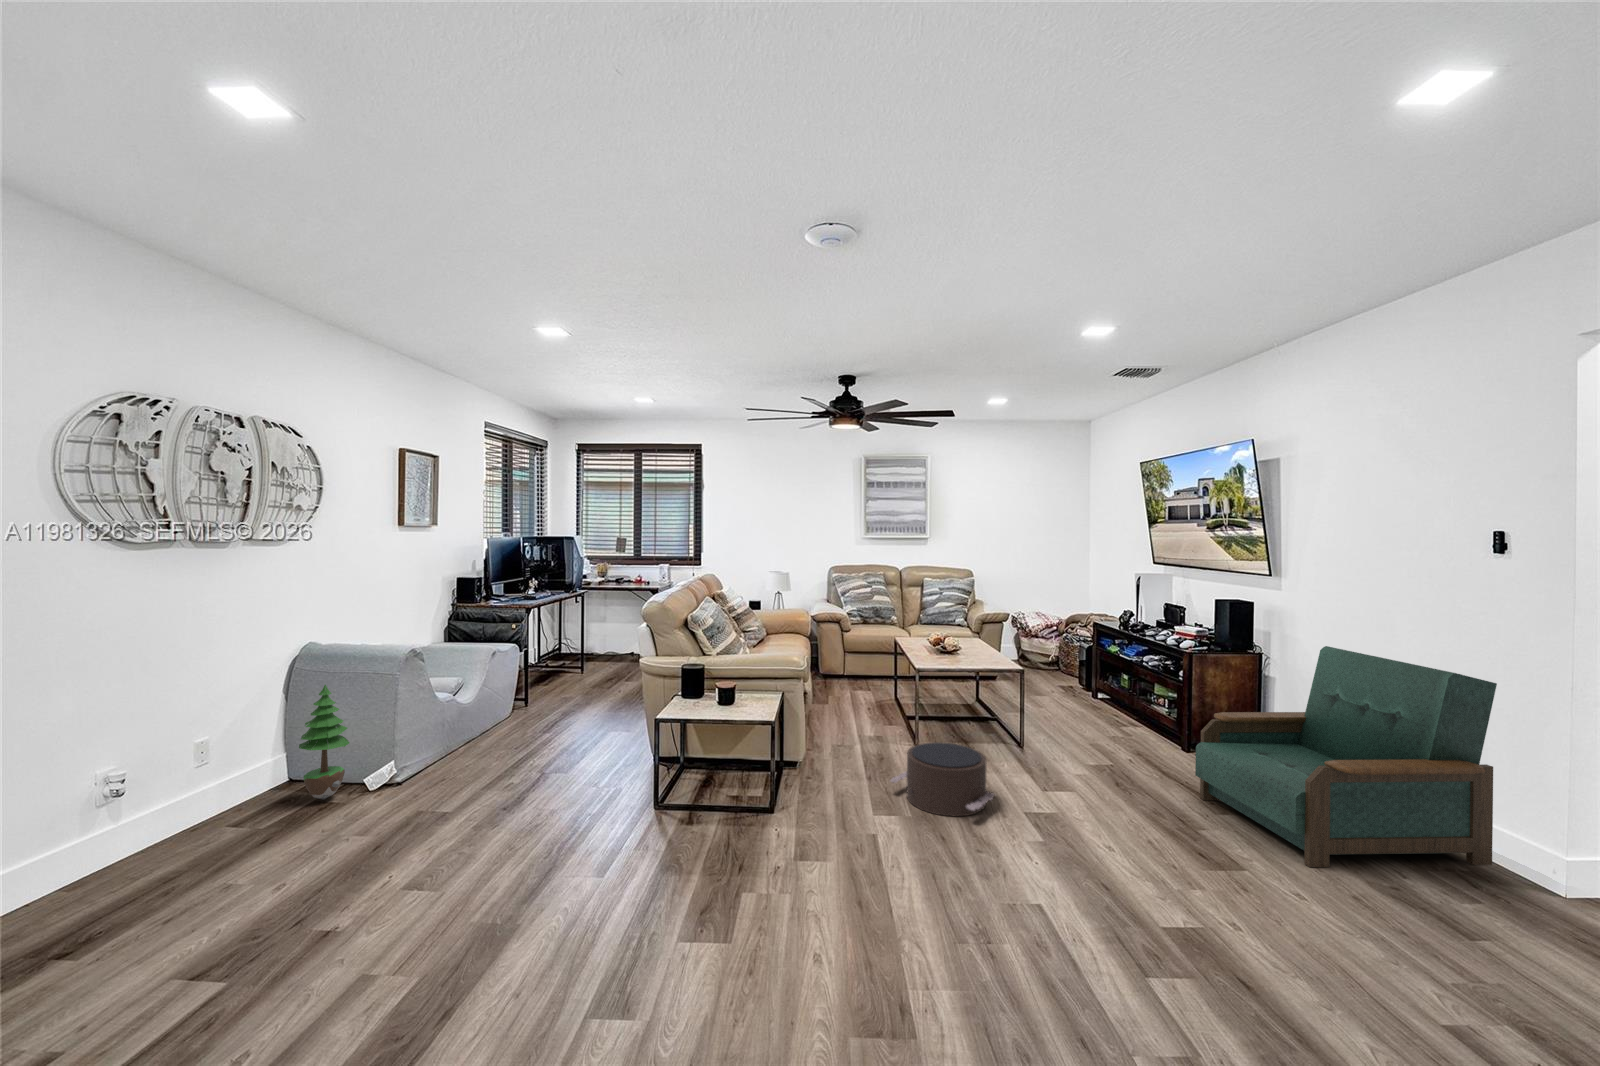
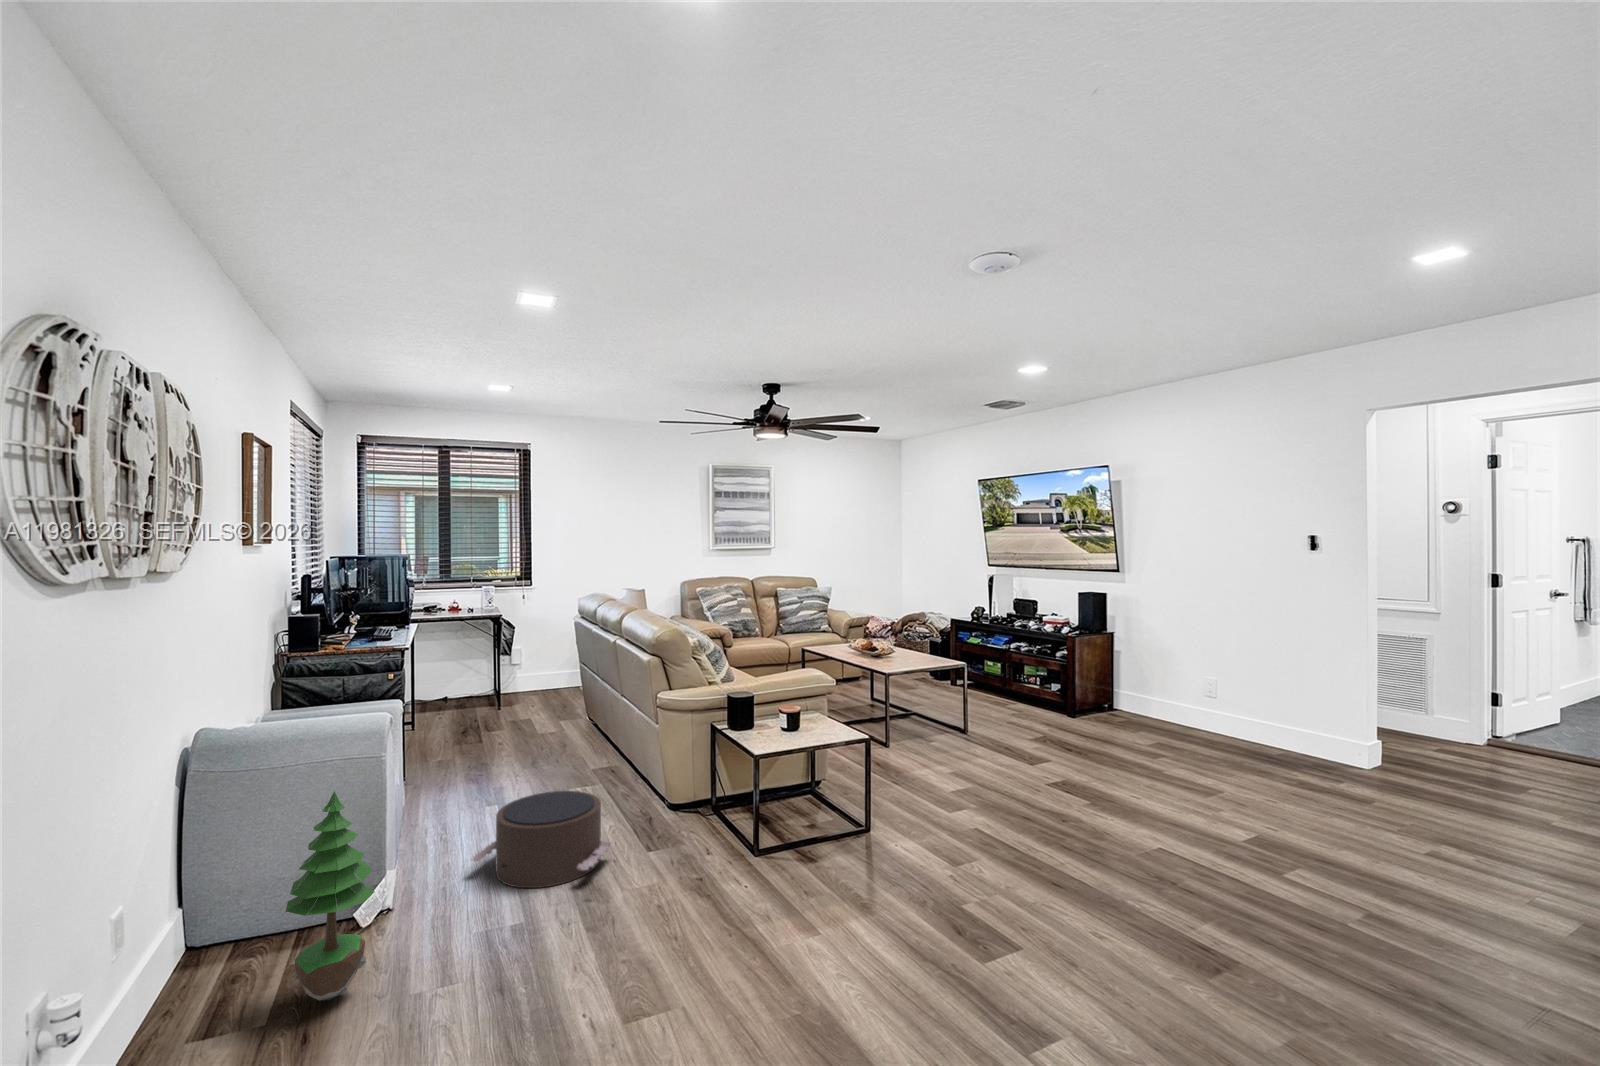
armchair: present [1195,646,1497,867] -> none [1139,614,1302,763]
pouf: present [891,742,994,816] -> present [472,791,612,888]

